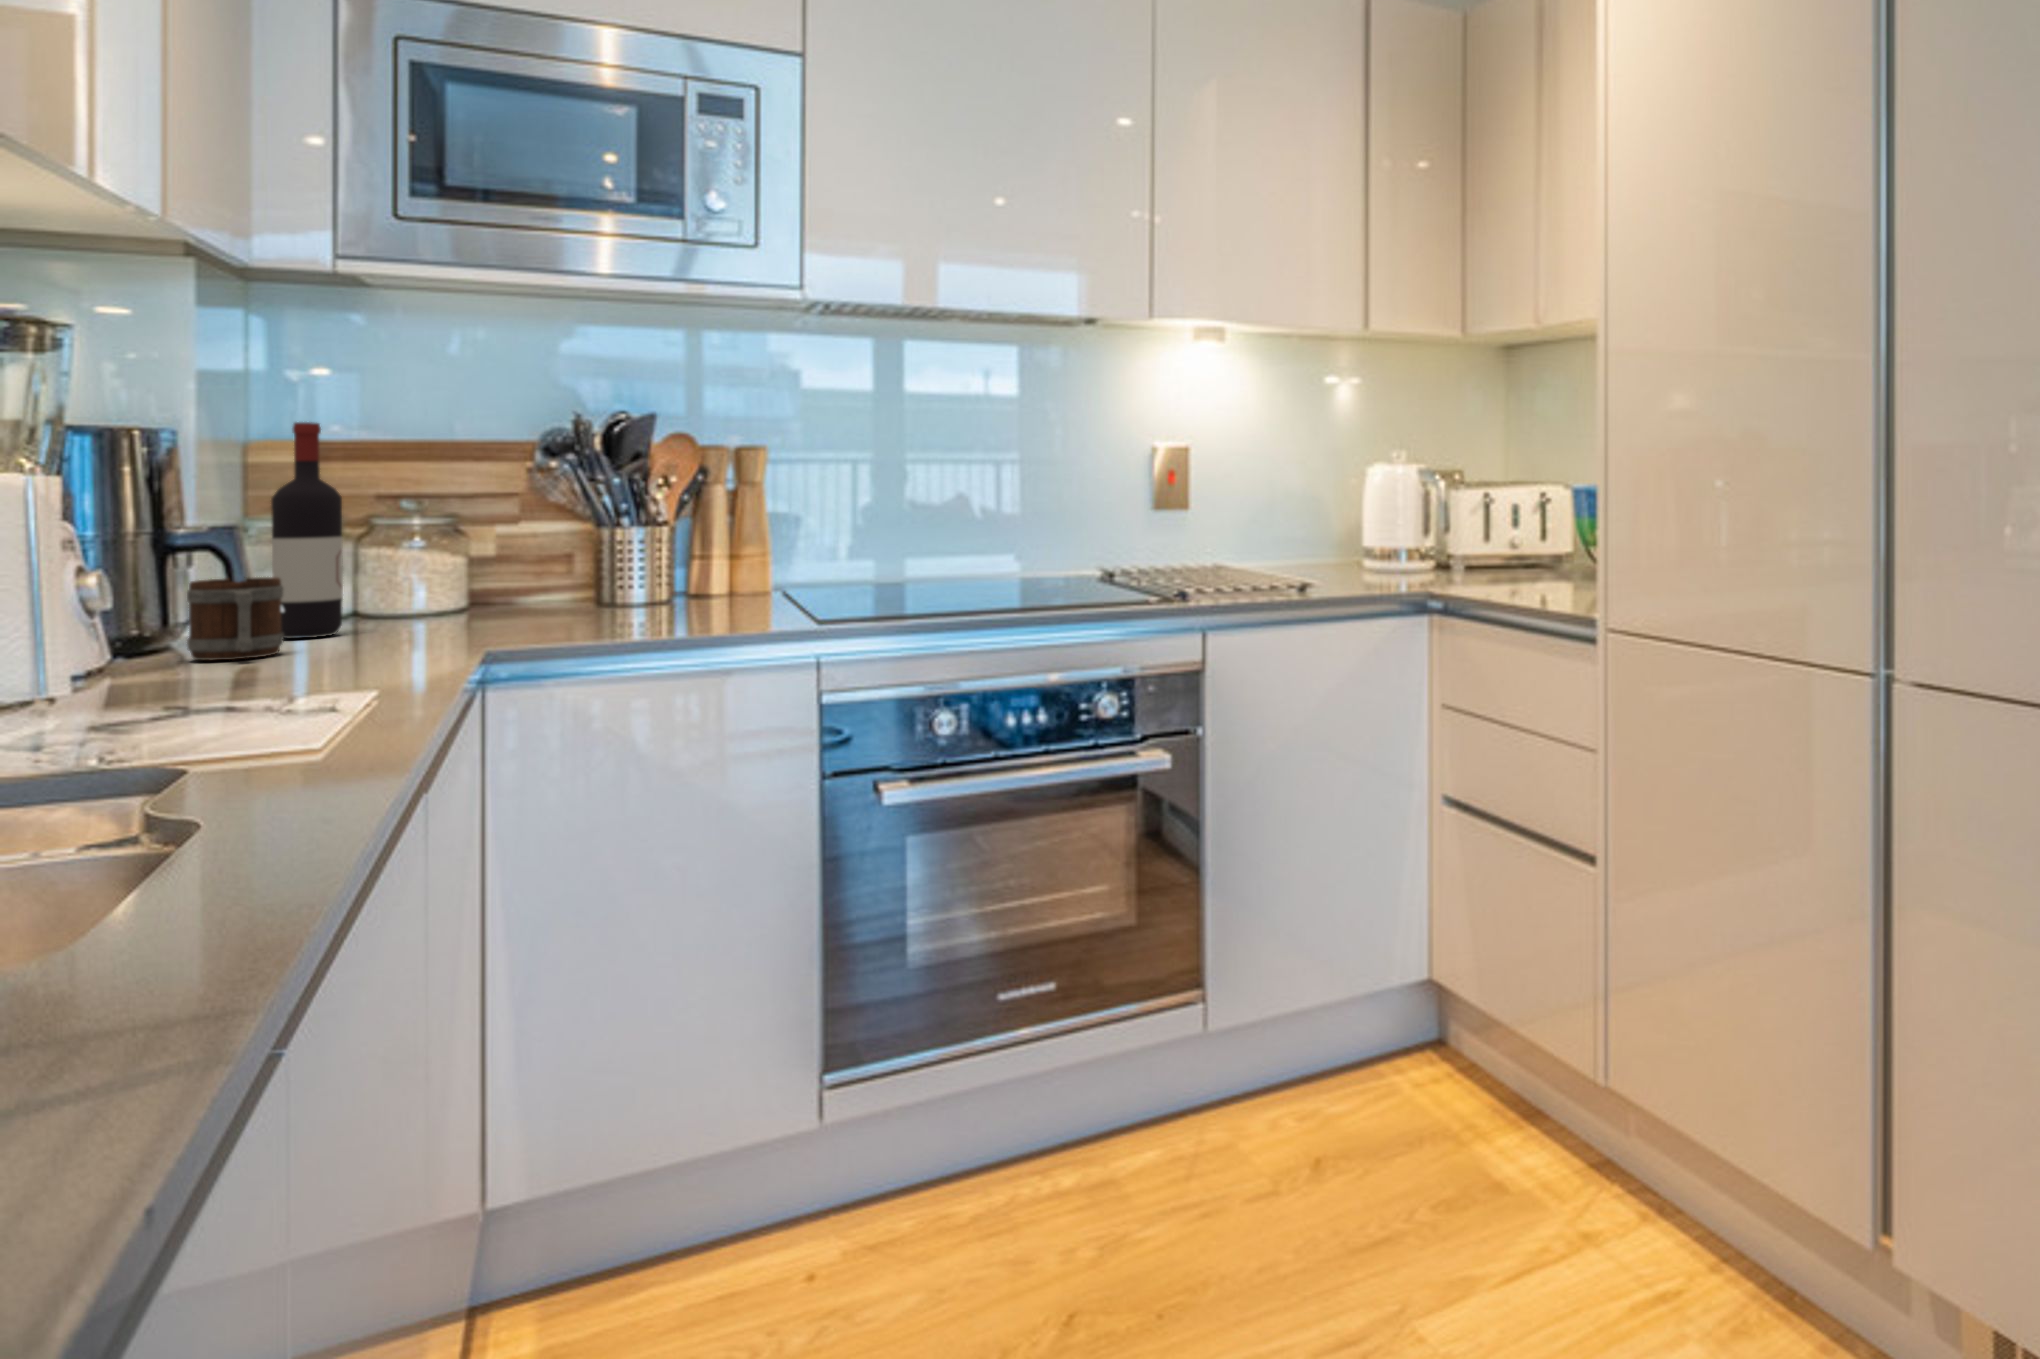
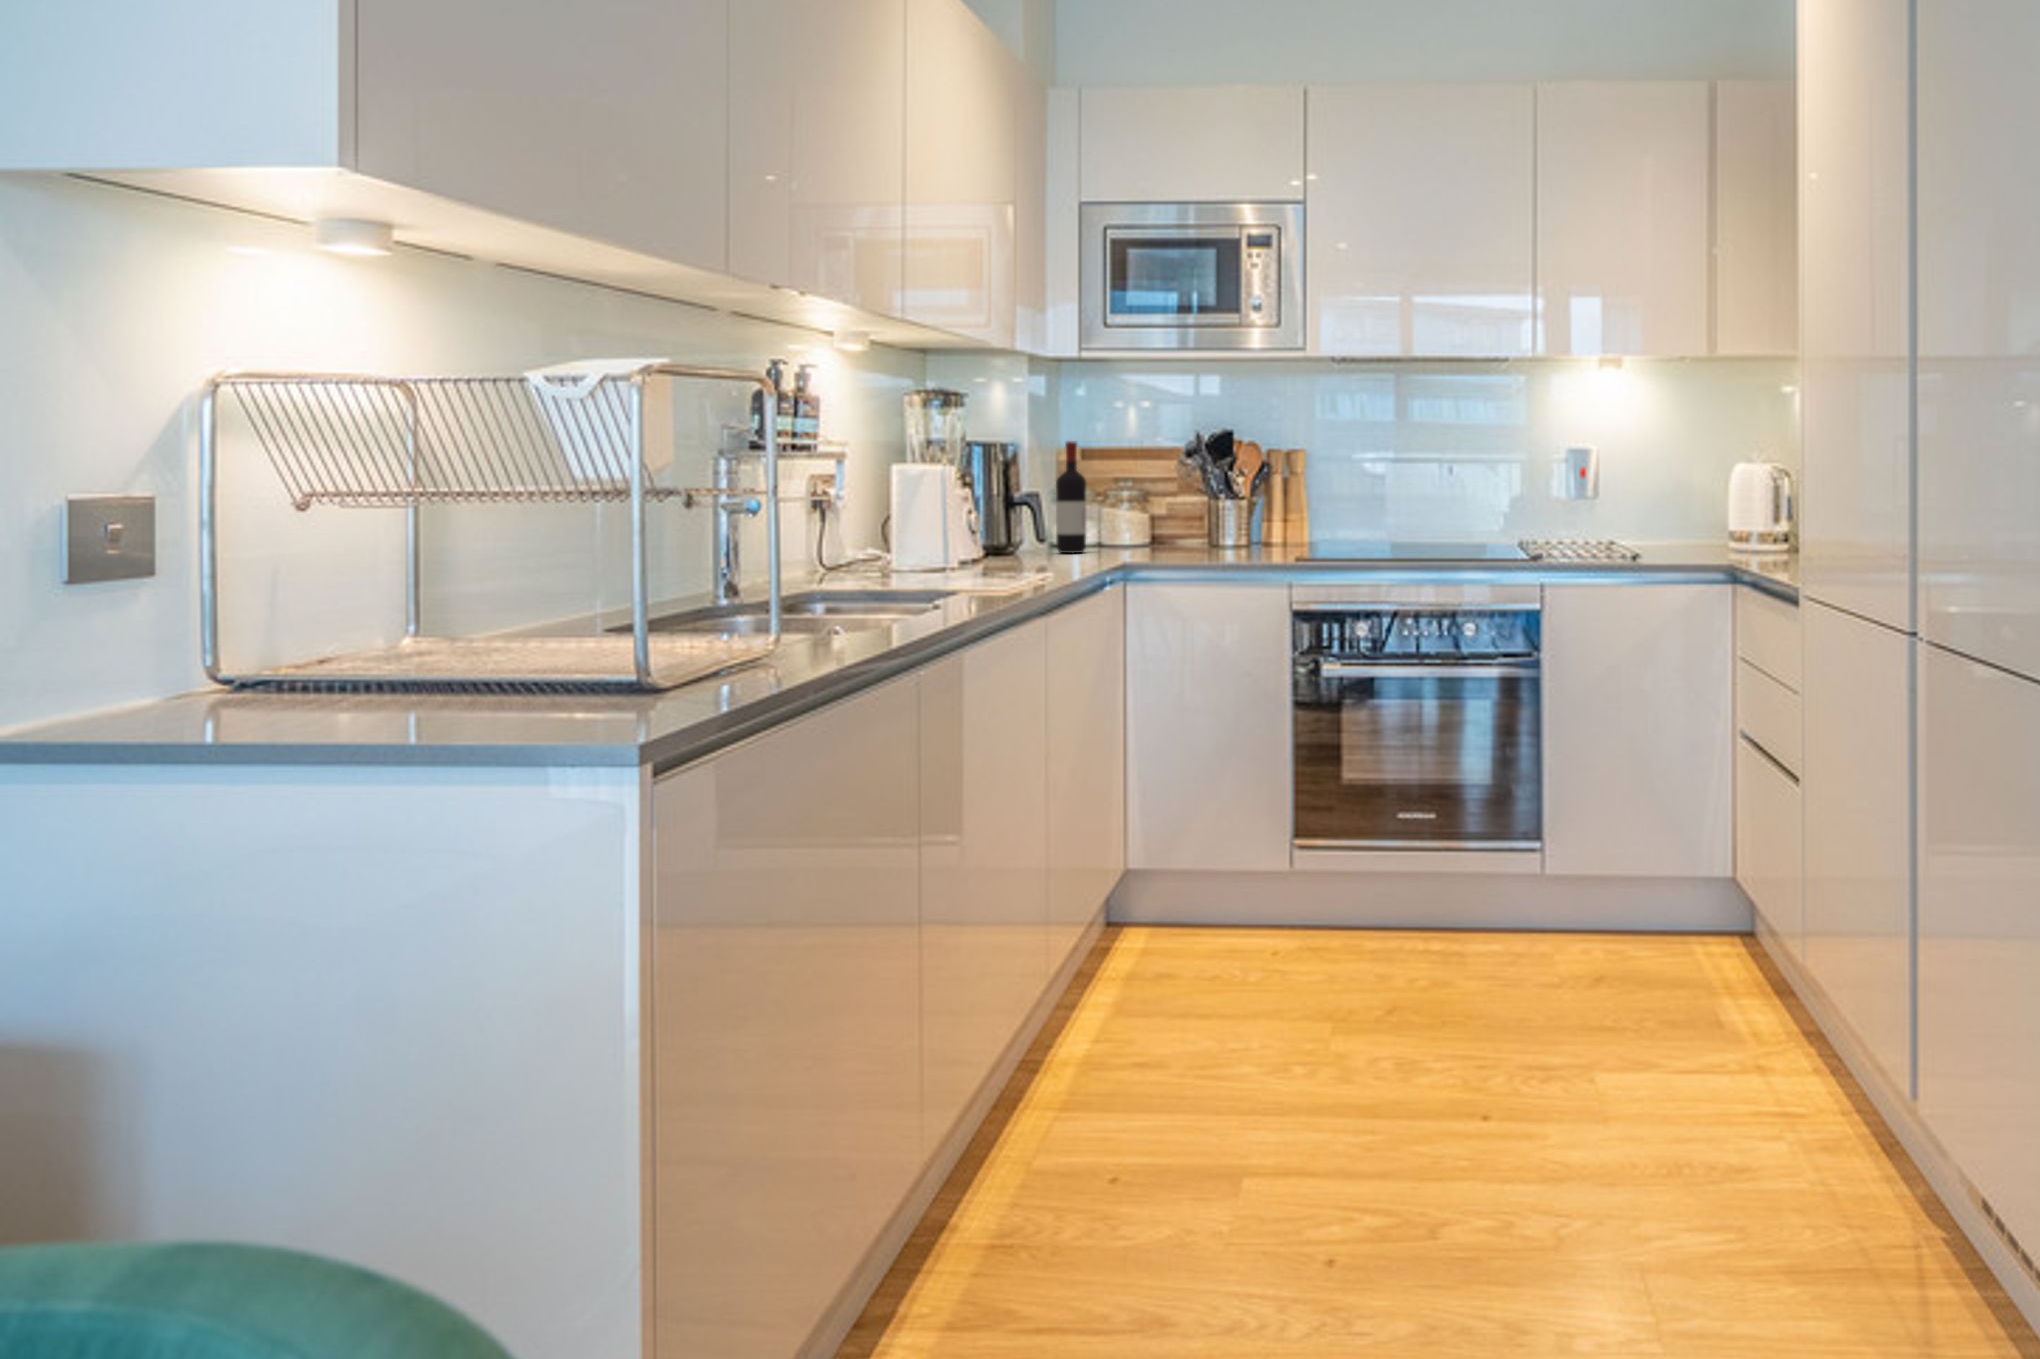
mug: present [187,577,284,660] -> none [1016,520,1054,560]

